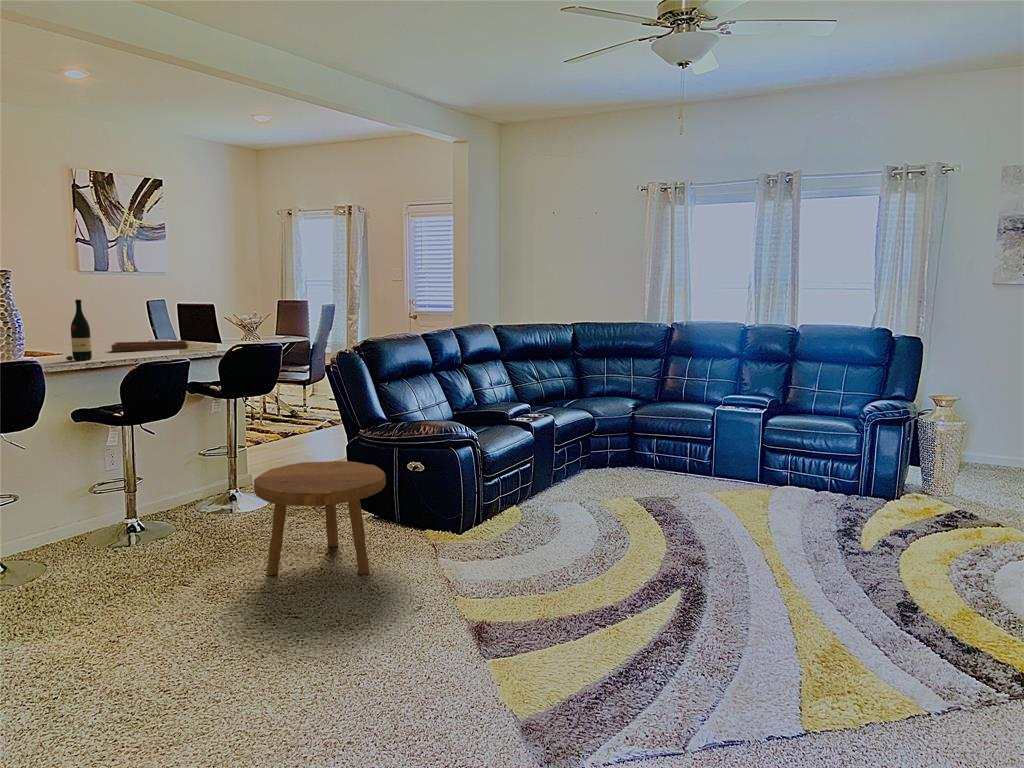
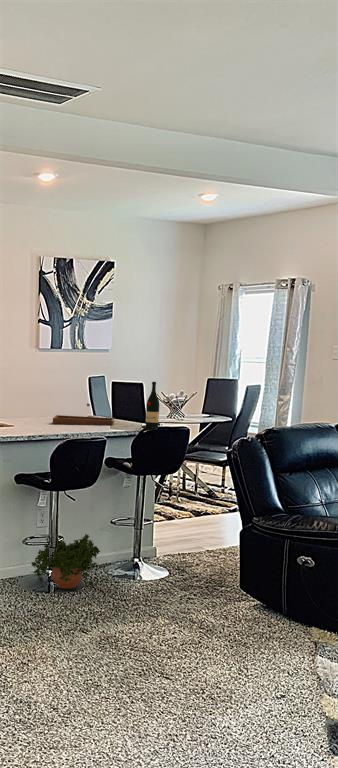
wine bottle: present [66,300,92,360] -> present [141,382,159,430]
footstool: present [254,461,386,575] -> none [148,540,265,652]
potted plant: none [104,471,191,536] -> present [31,534,100,589]

